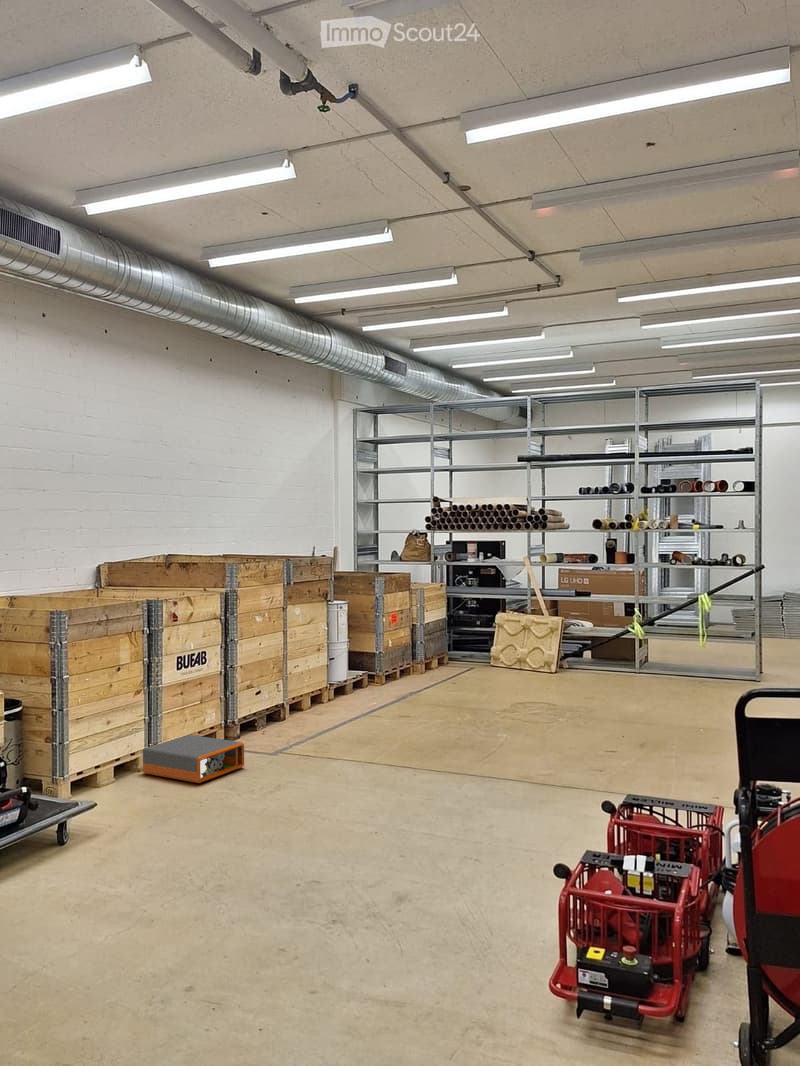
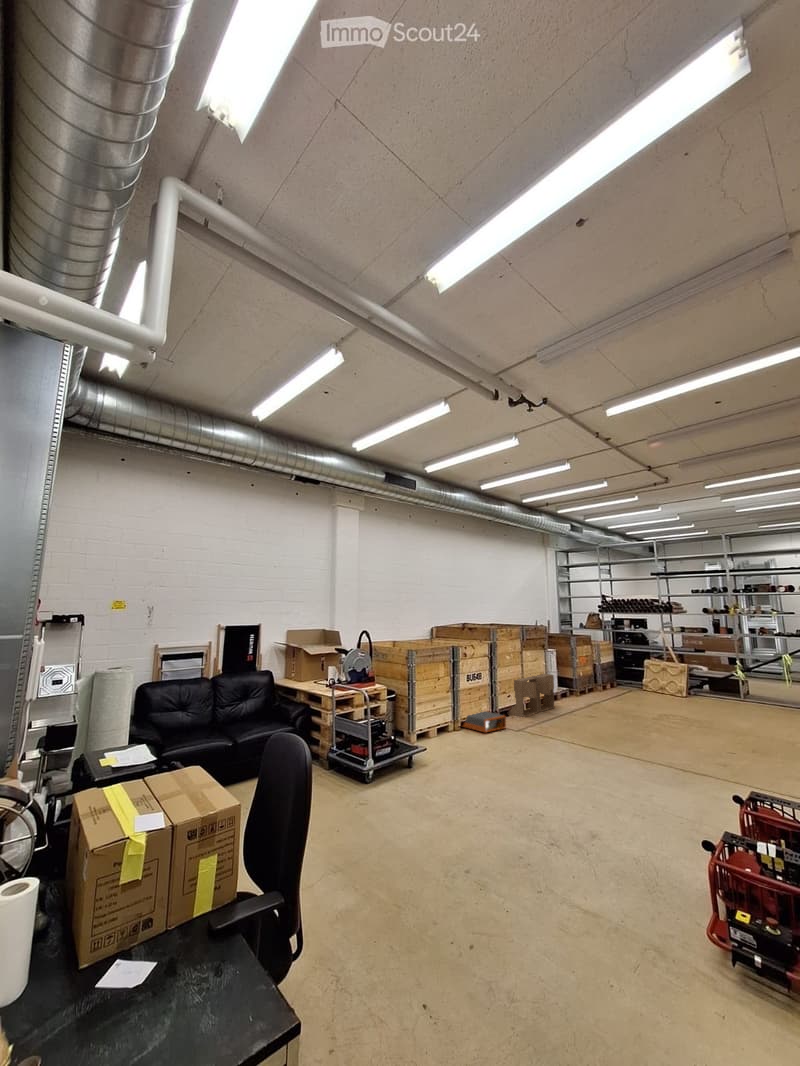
storage cabinet: none [251,648,343,738] -> present [510,674,554,717]

